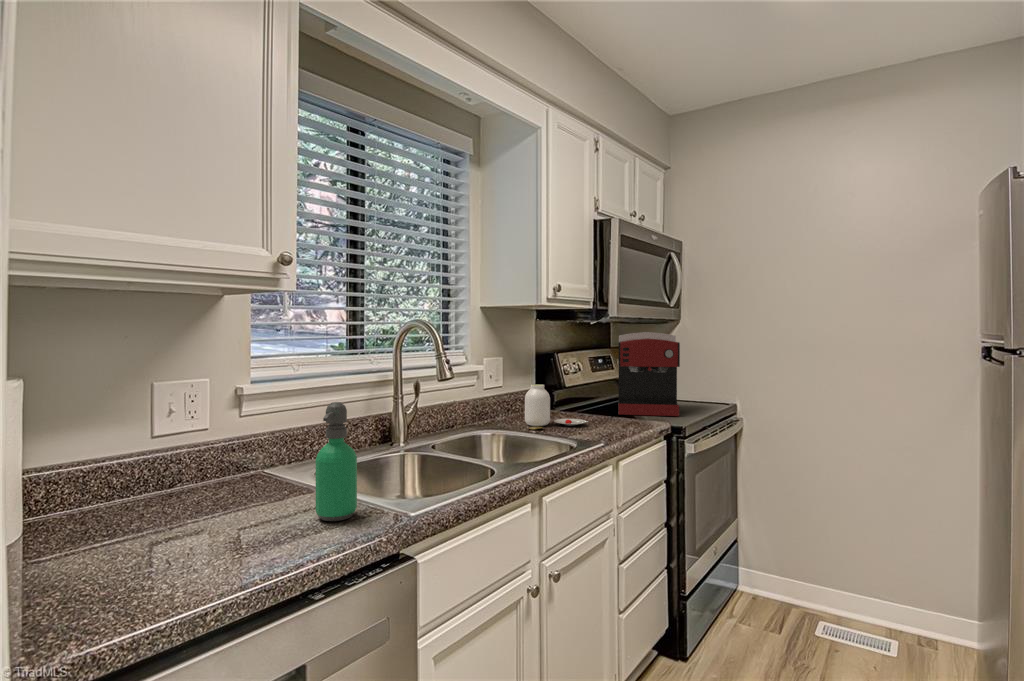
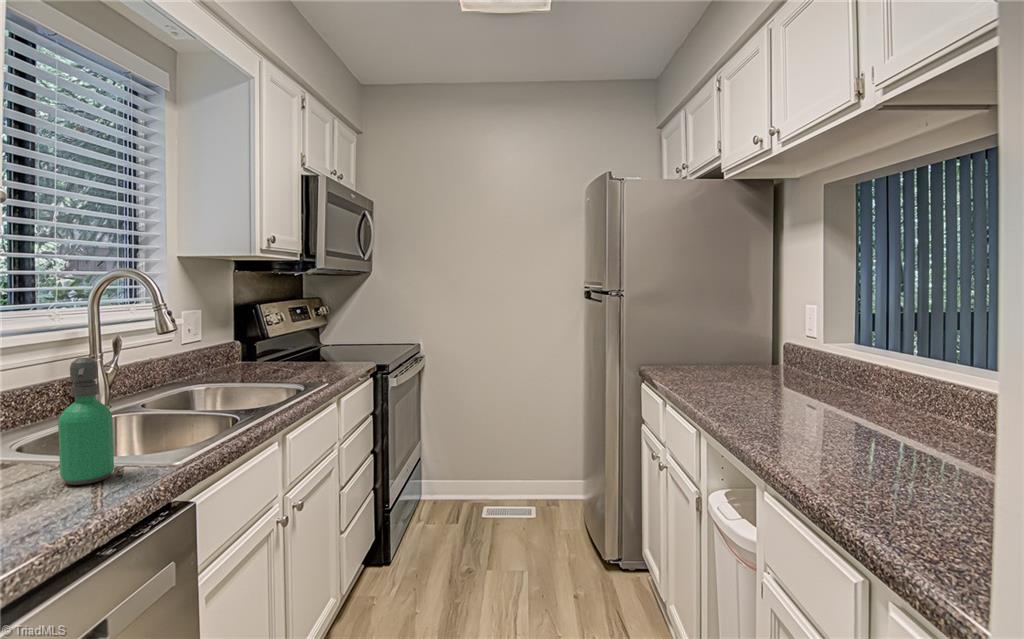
coffee maker: present [618,332,680,416] -> none [319,284,379,360]
jar: present [525,384,587,429] -> none [236,335,305,380]

